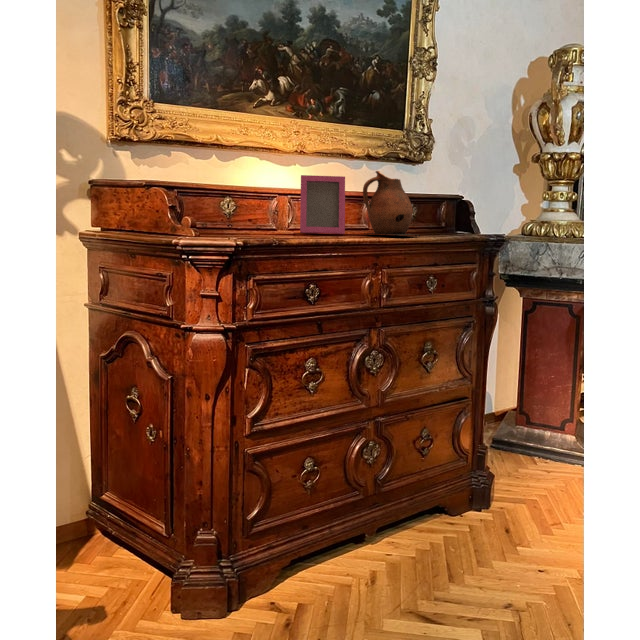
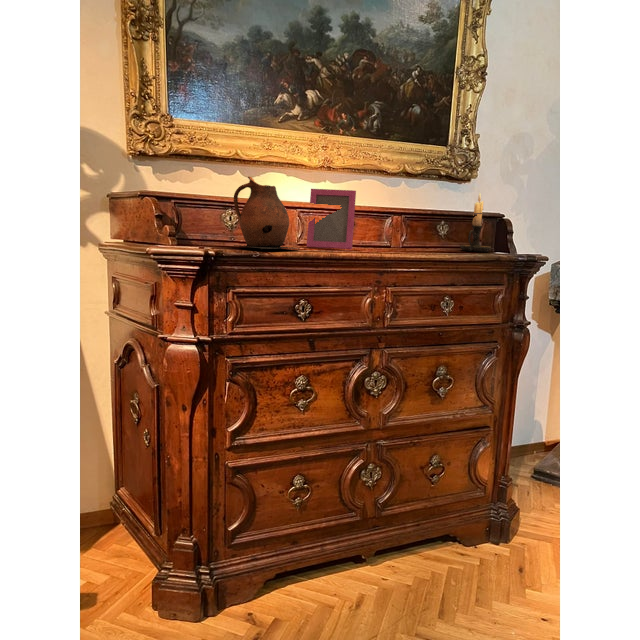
ceramic pitcher: present [363,171,420,236] -> present [234,177,300,250]
candle holder: none [432,177,462,234] -> present [460,193,491,252]

